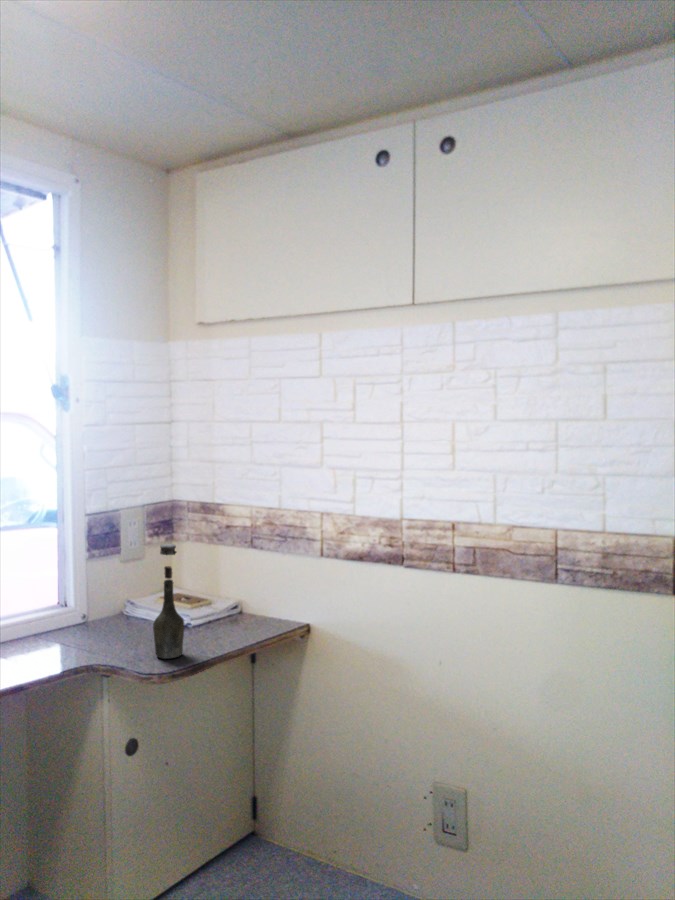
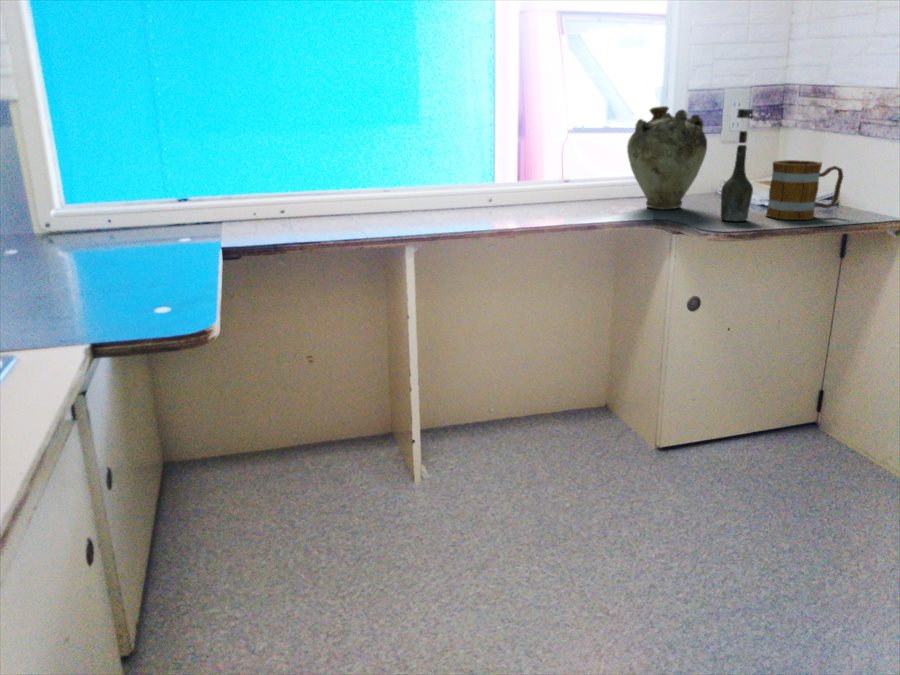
vase: none [38,539,126,651] -> present [627,106,707,209]
mug: none [193,583,254,646] -> present [766,160,843,220]

